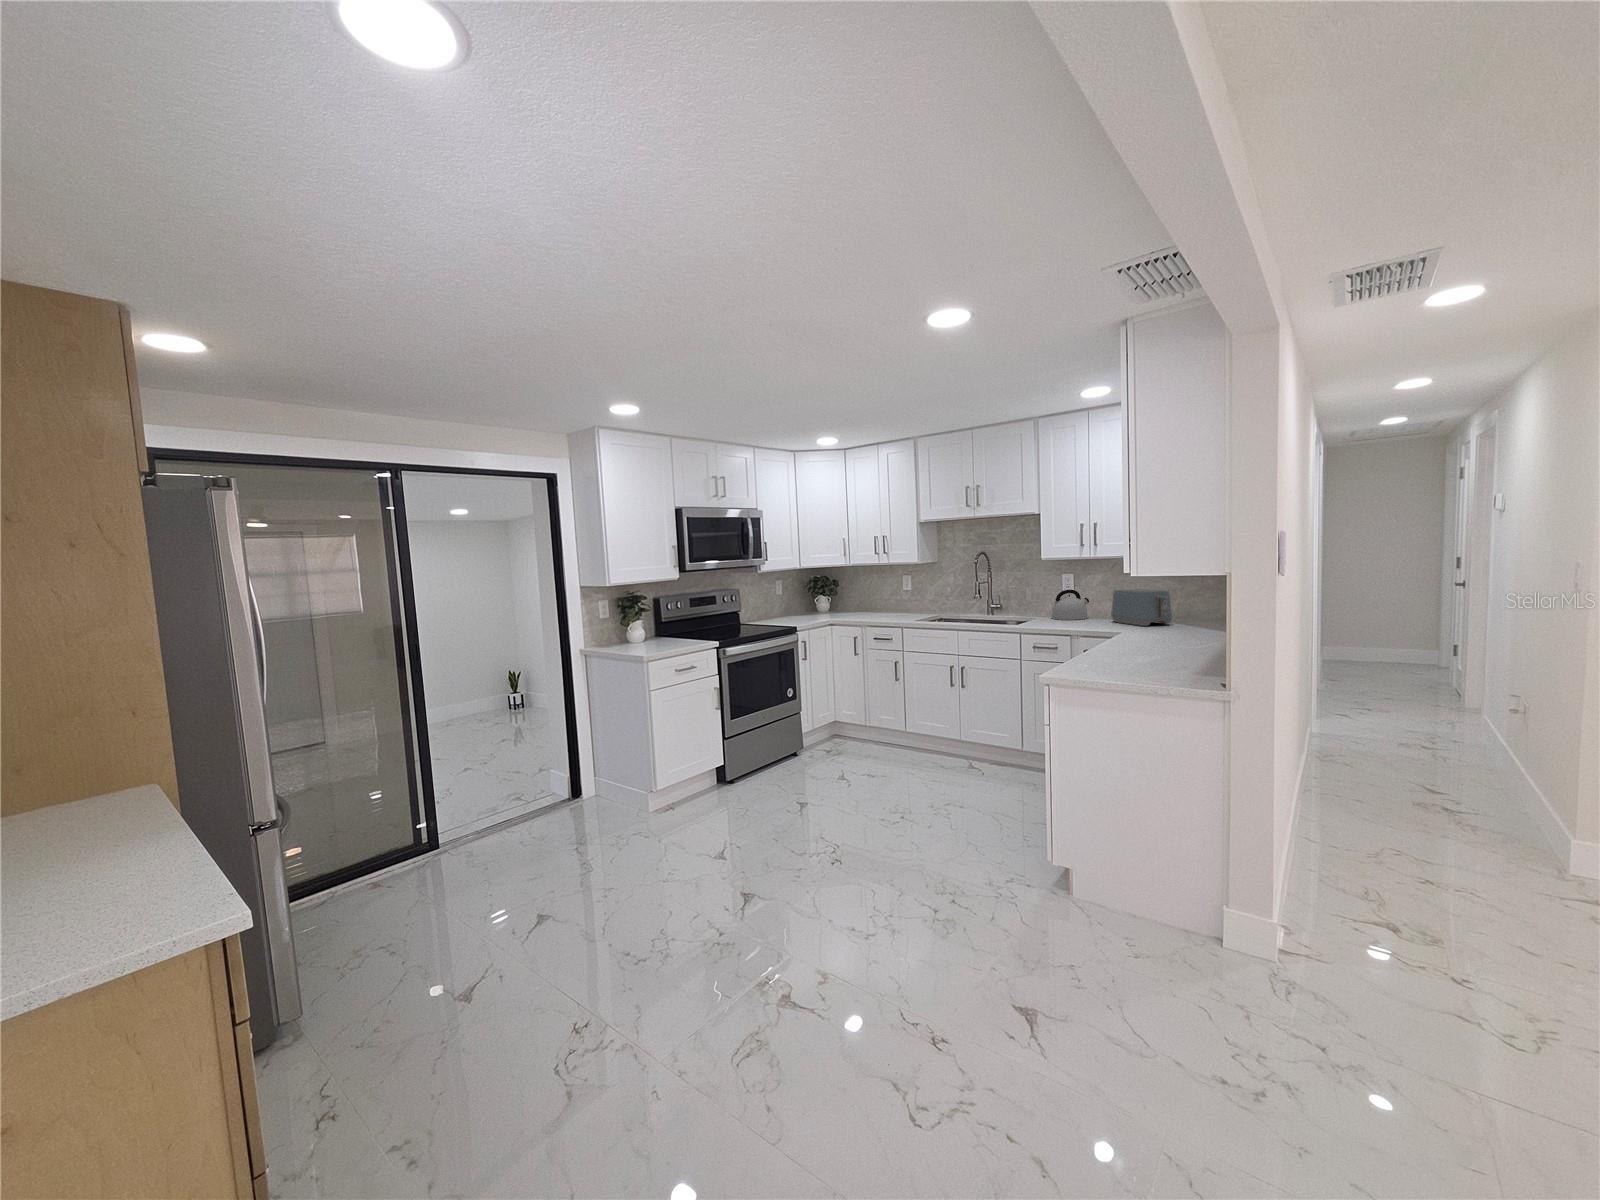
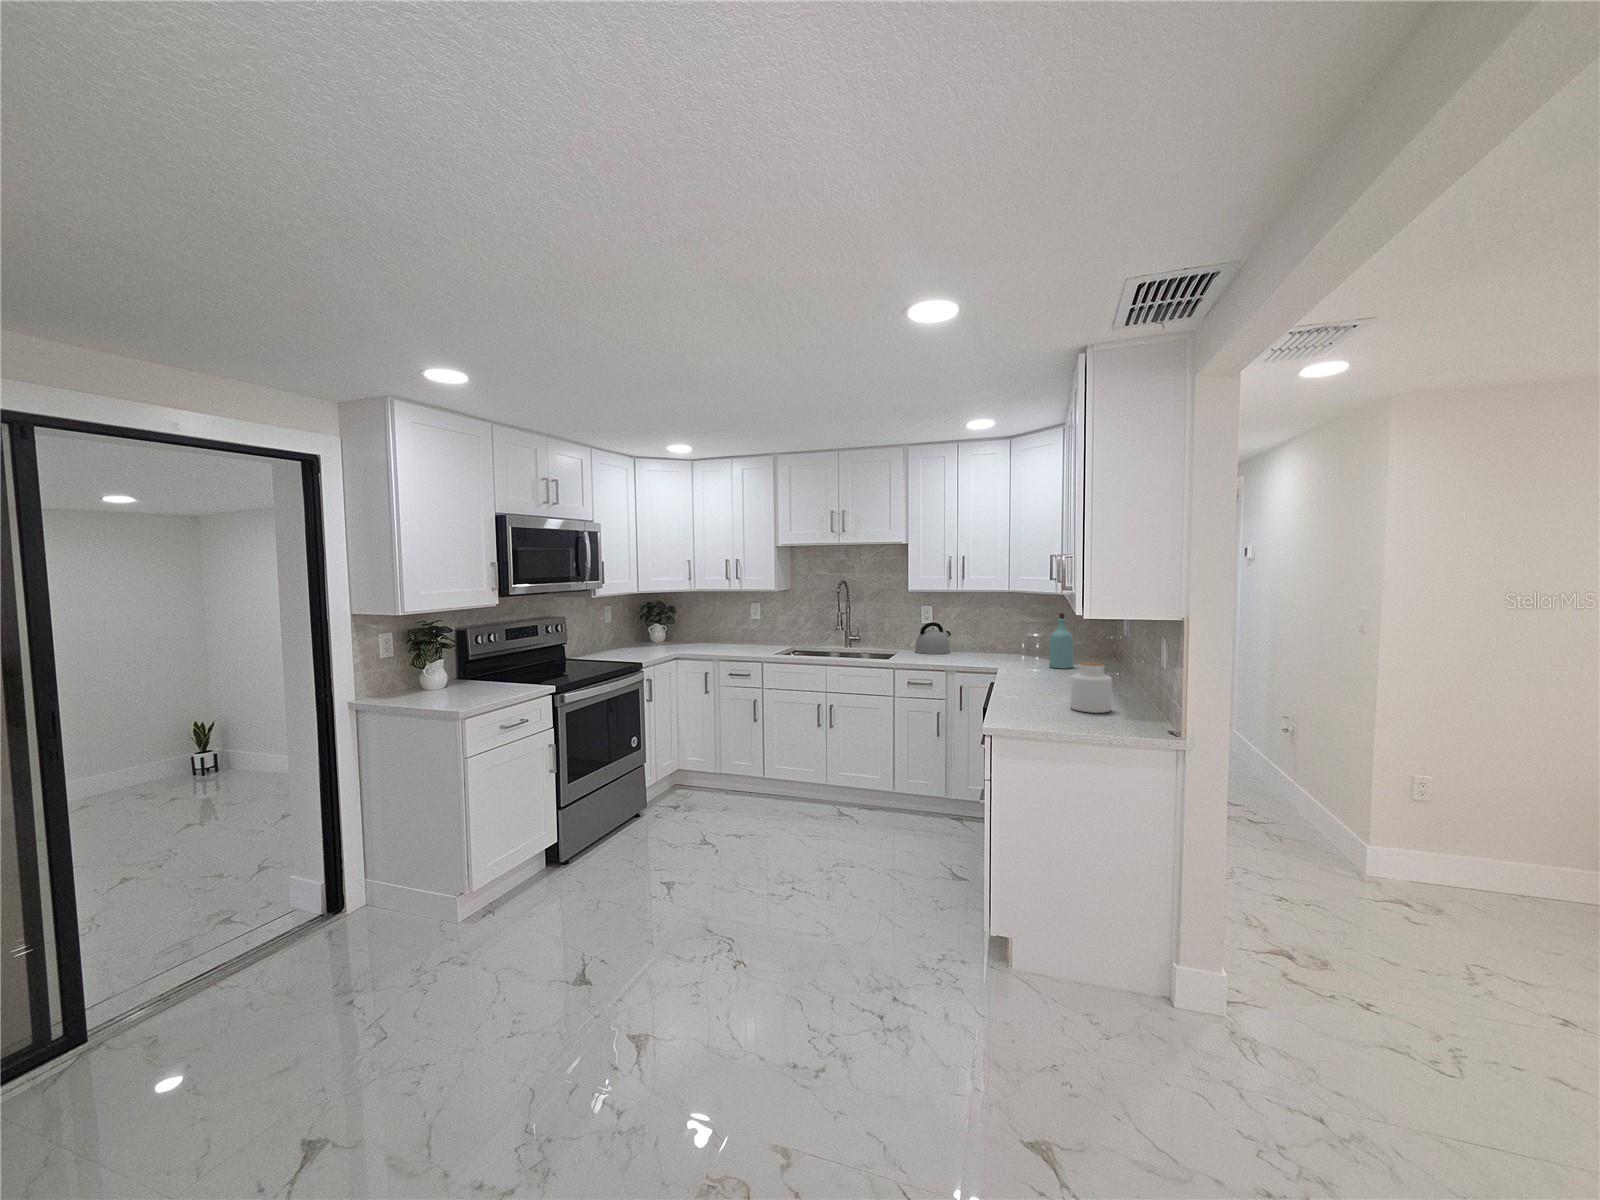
bottle: none [1175,577,1202,632] -> present [1049,613,1073,669]
toaster: present [1111,589,1172,626] -> none [978,623,1038,662]
jar: none [1140,621,1181,668] -> present [1070,662,1112,713]

